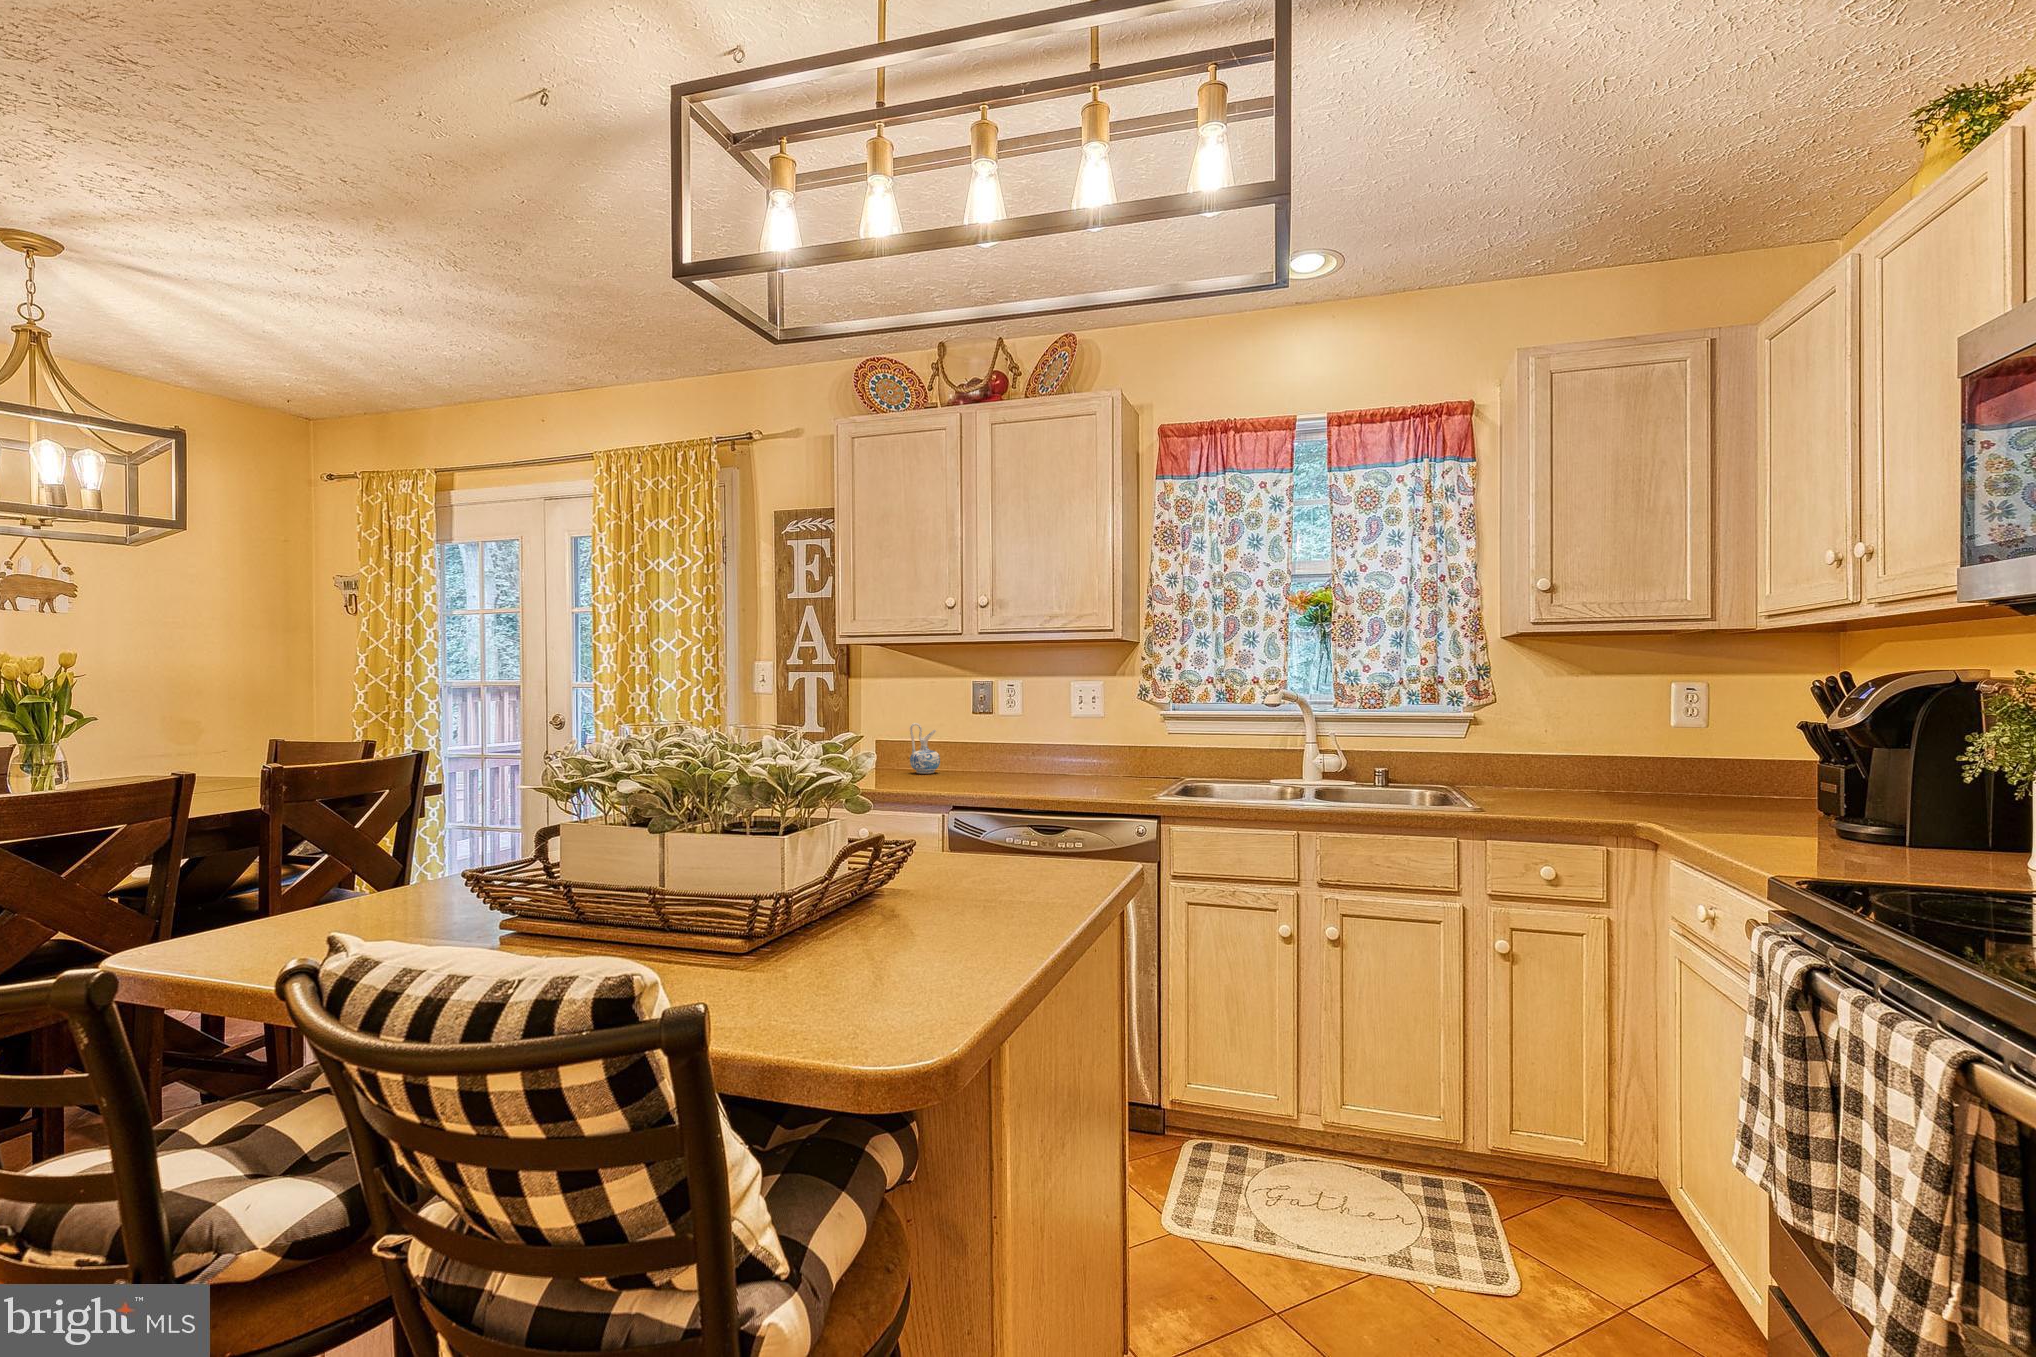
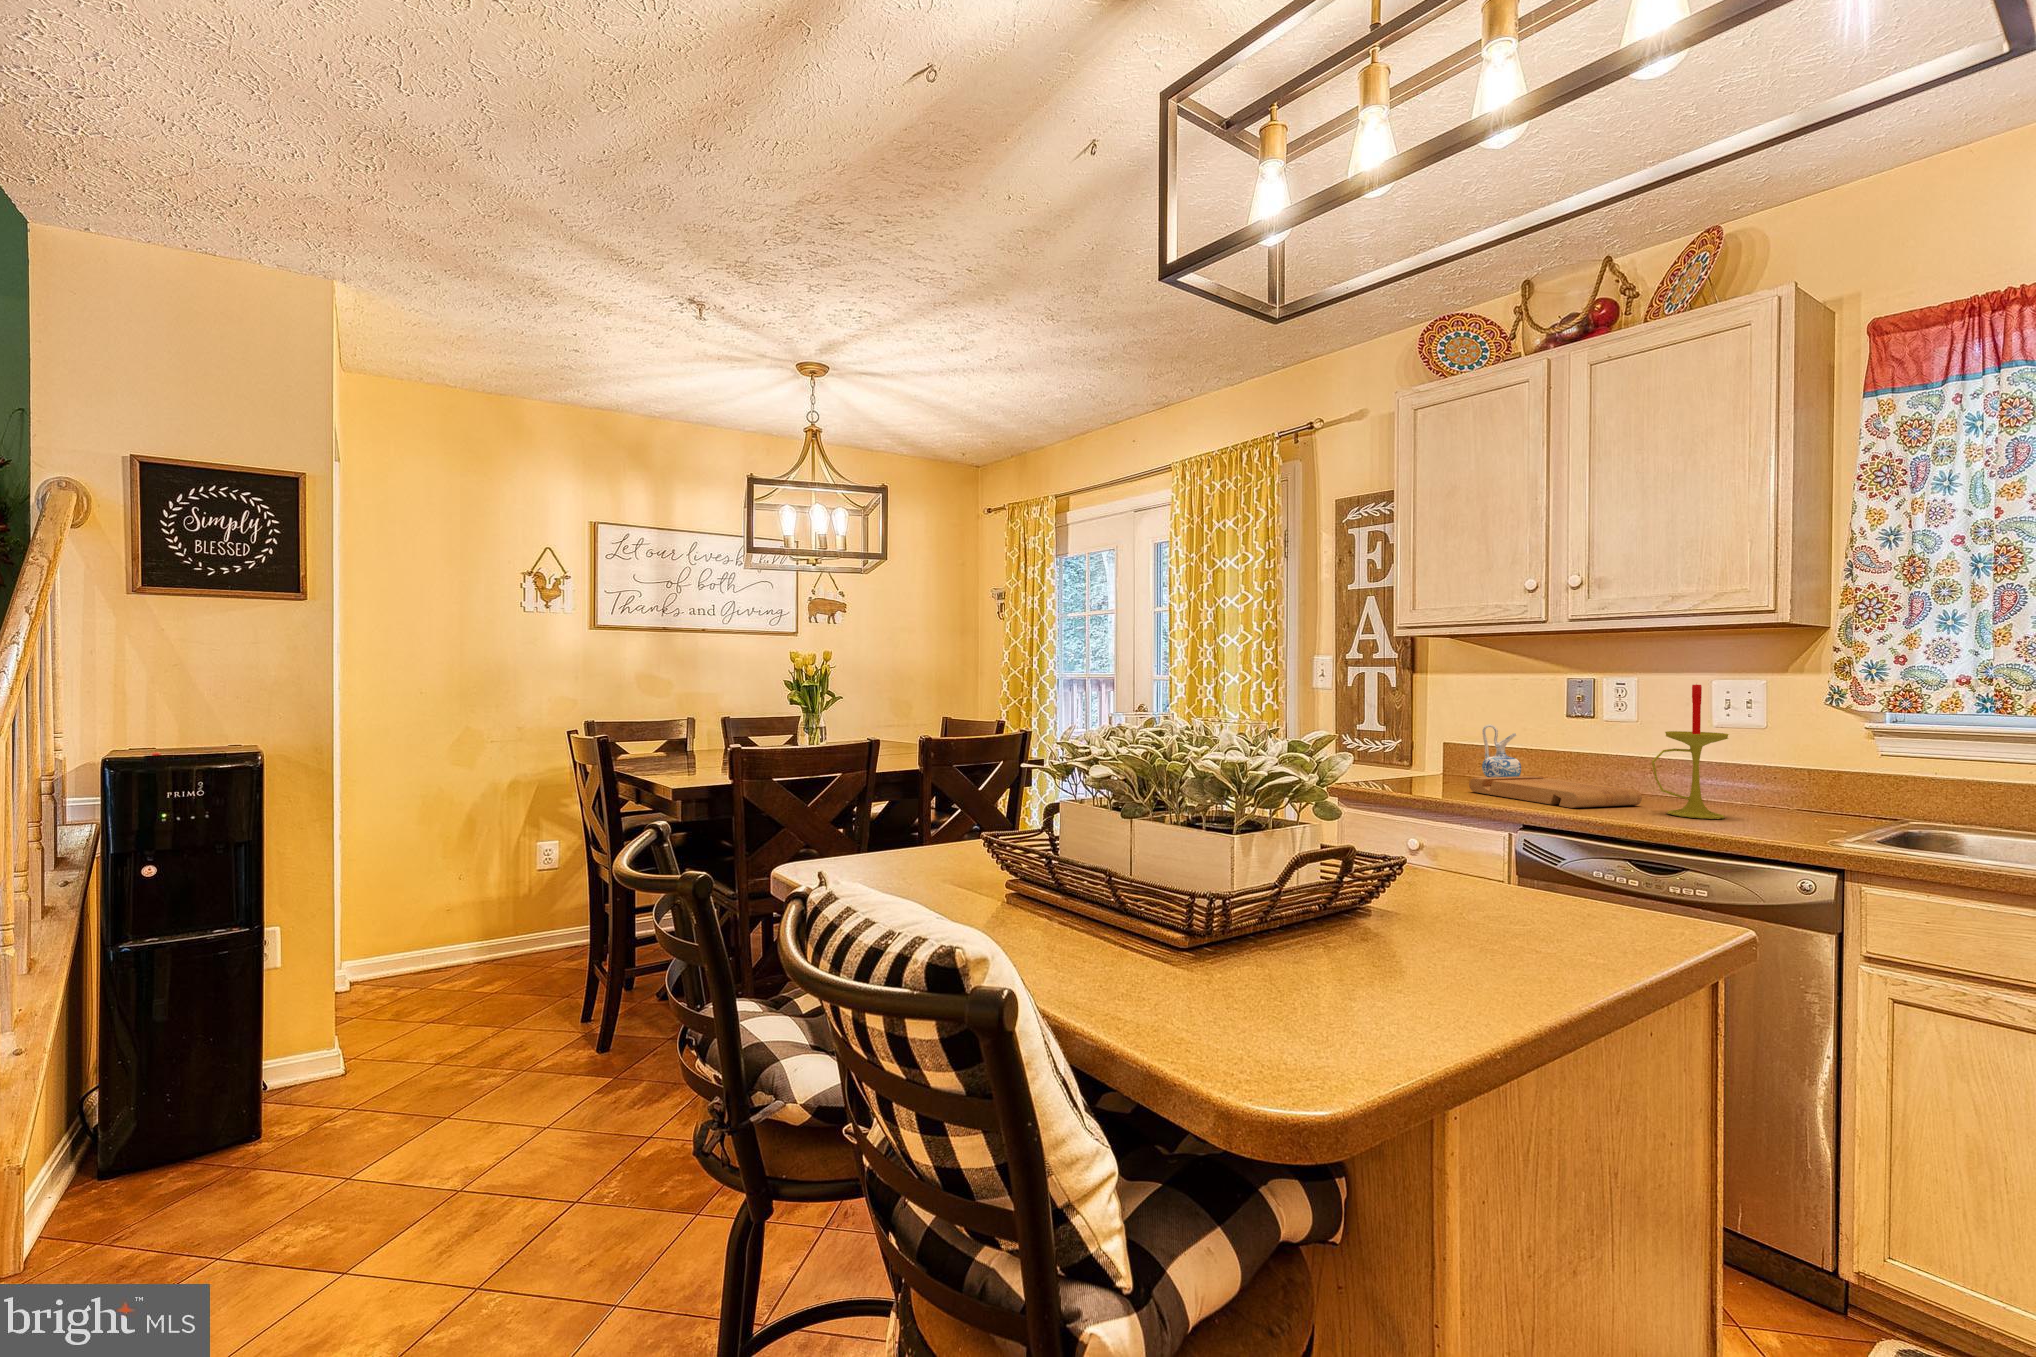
candle: none [1041,684,1088,789] -> present [1652,684,1729,819]
cutting board: none [906,766,1032,789] -> present [1469,776,1642,808]

